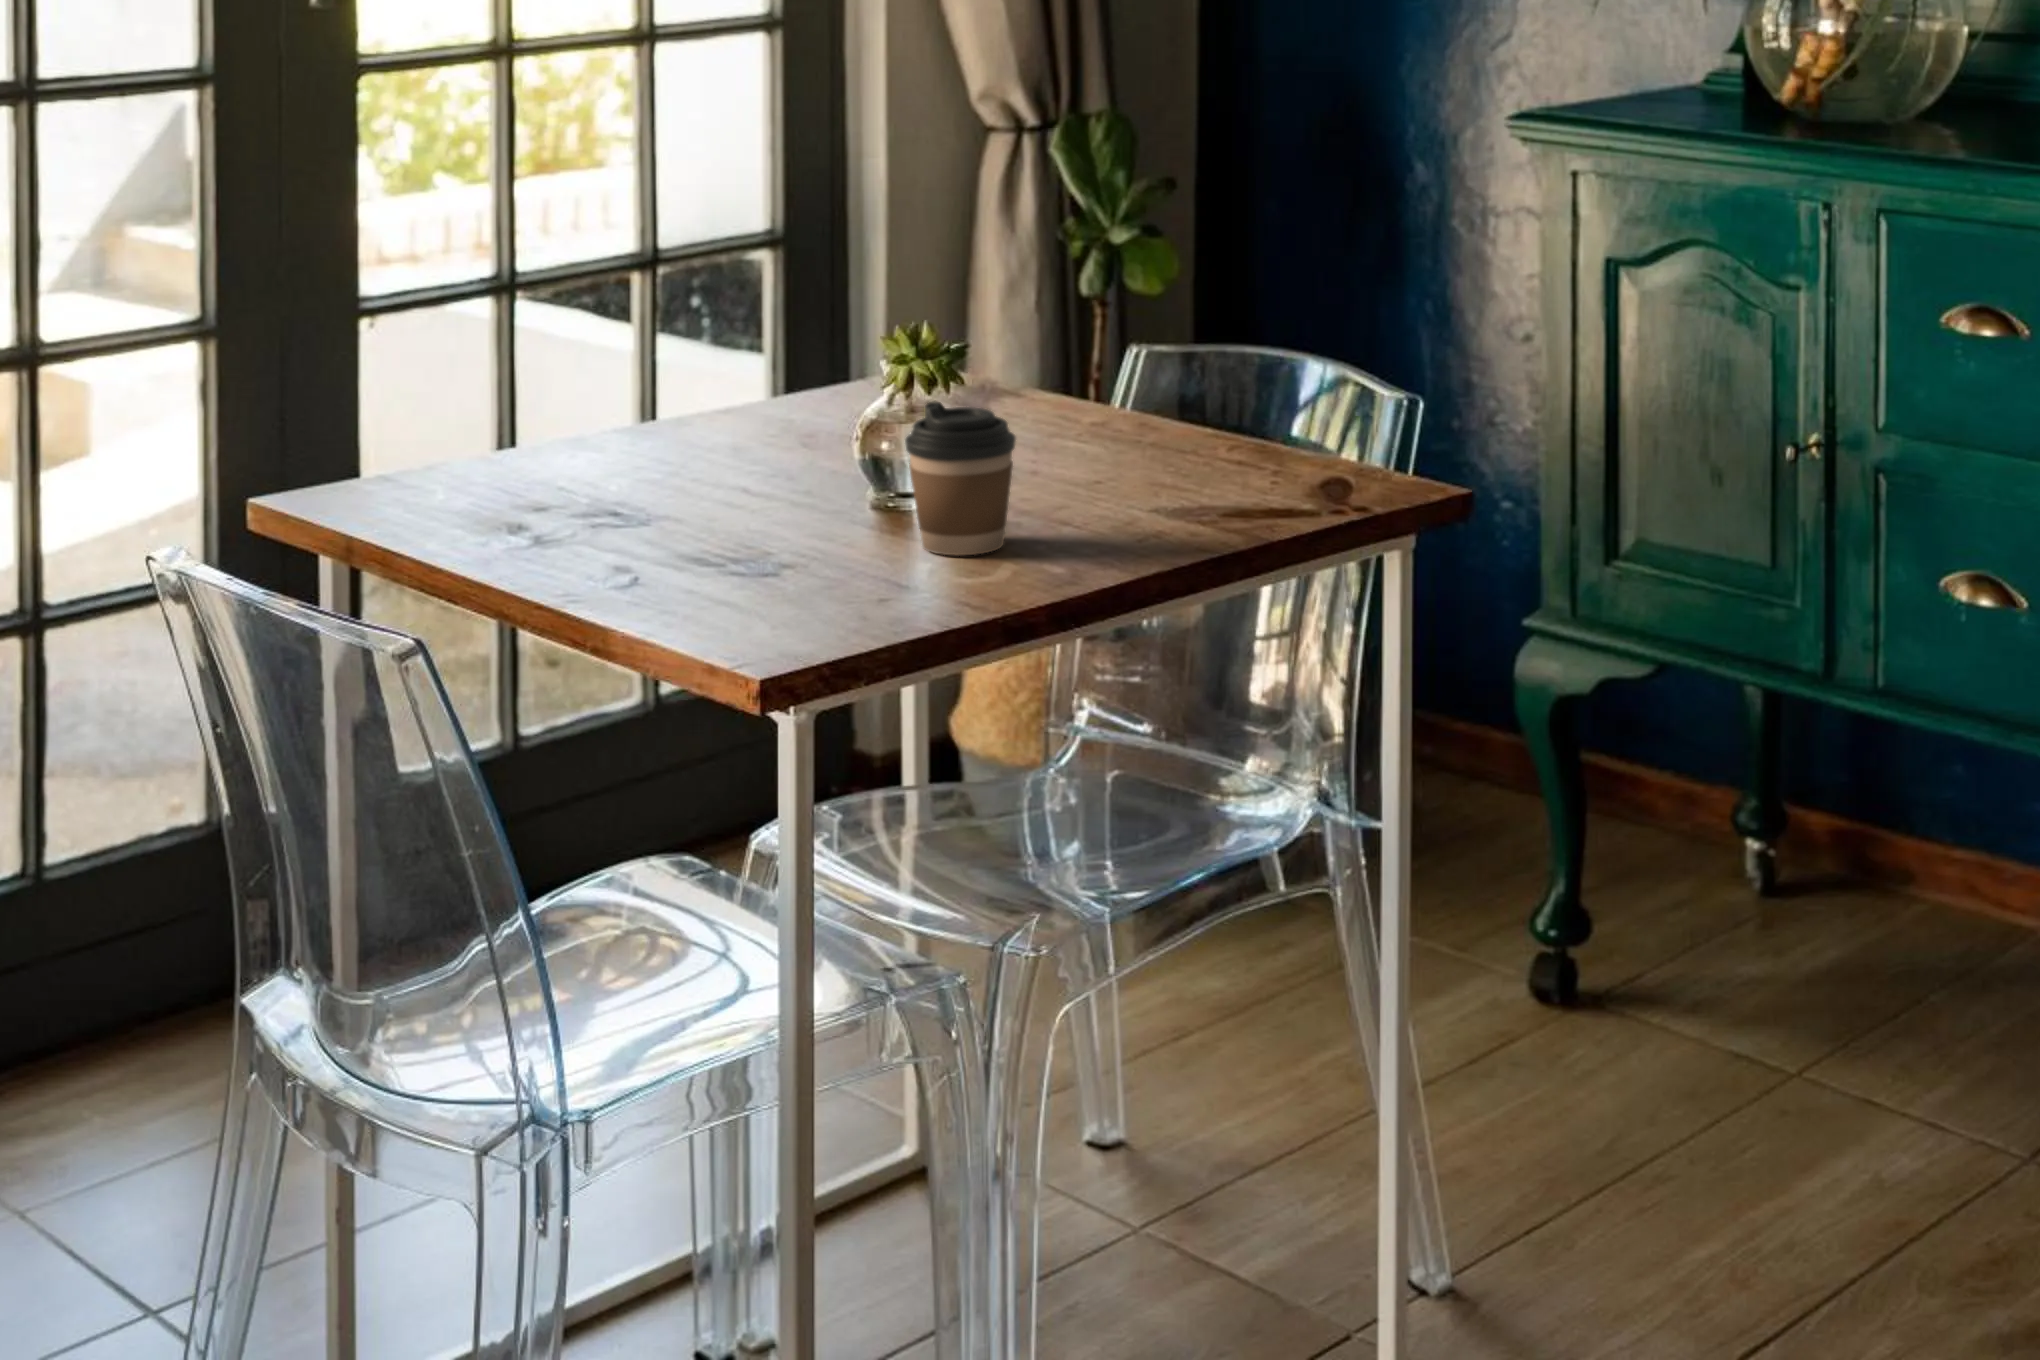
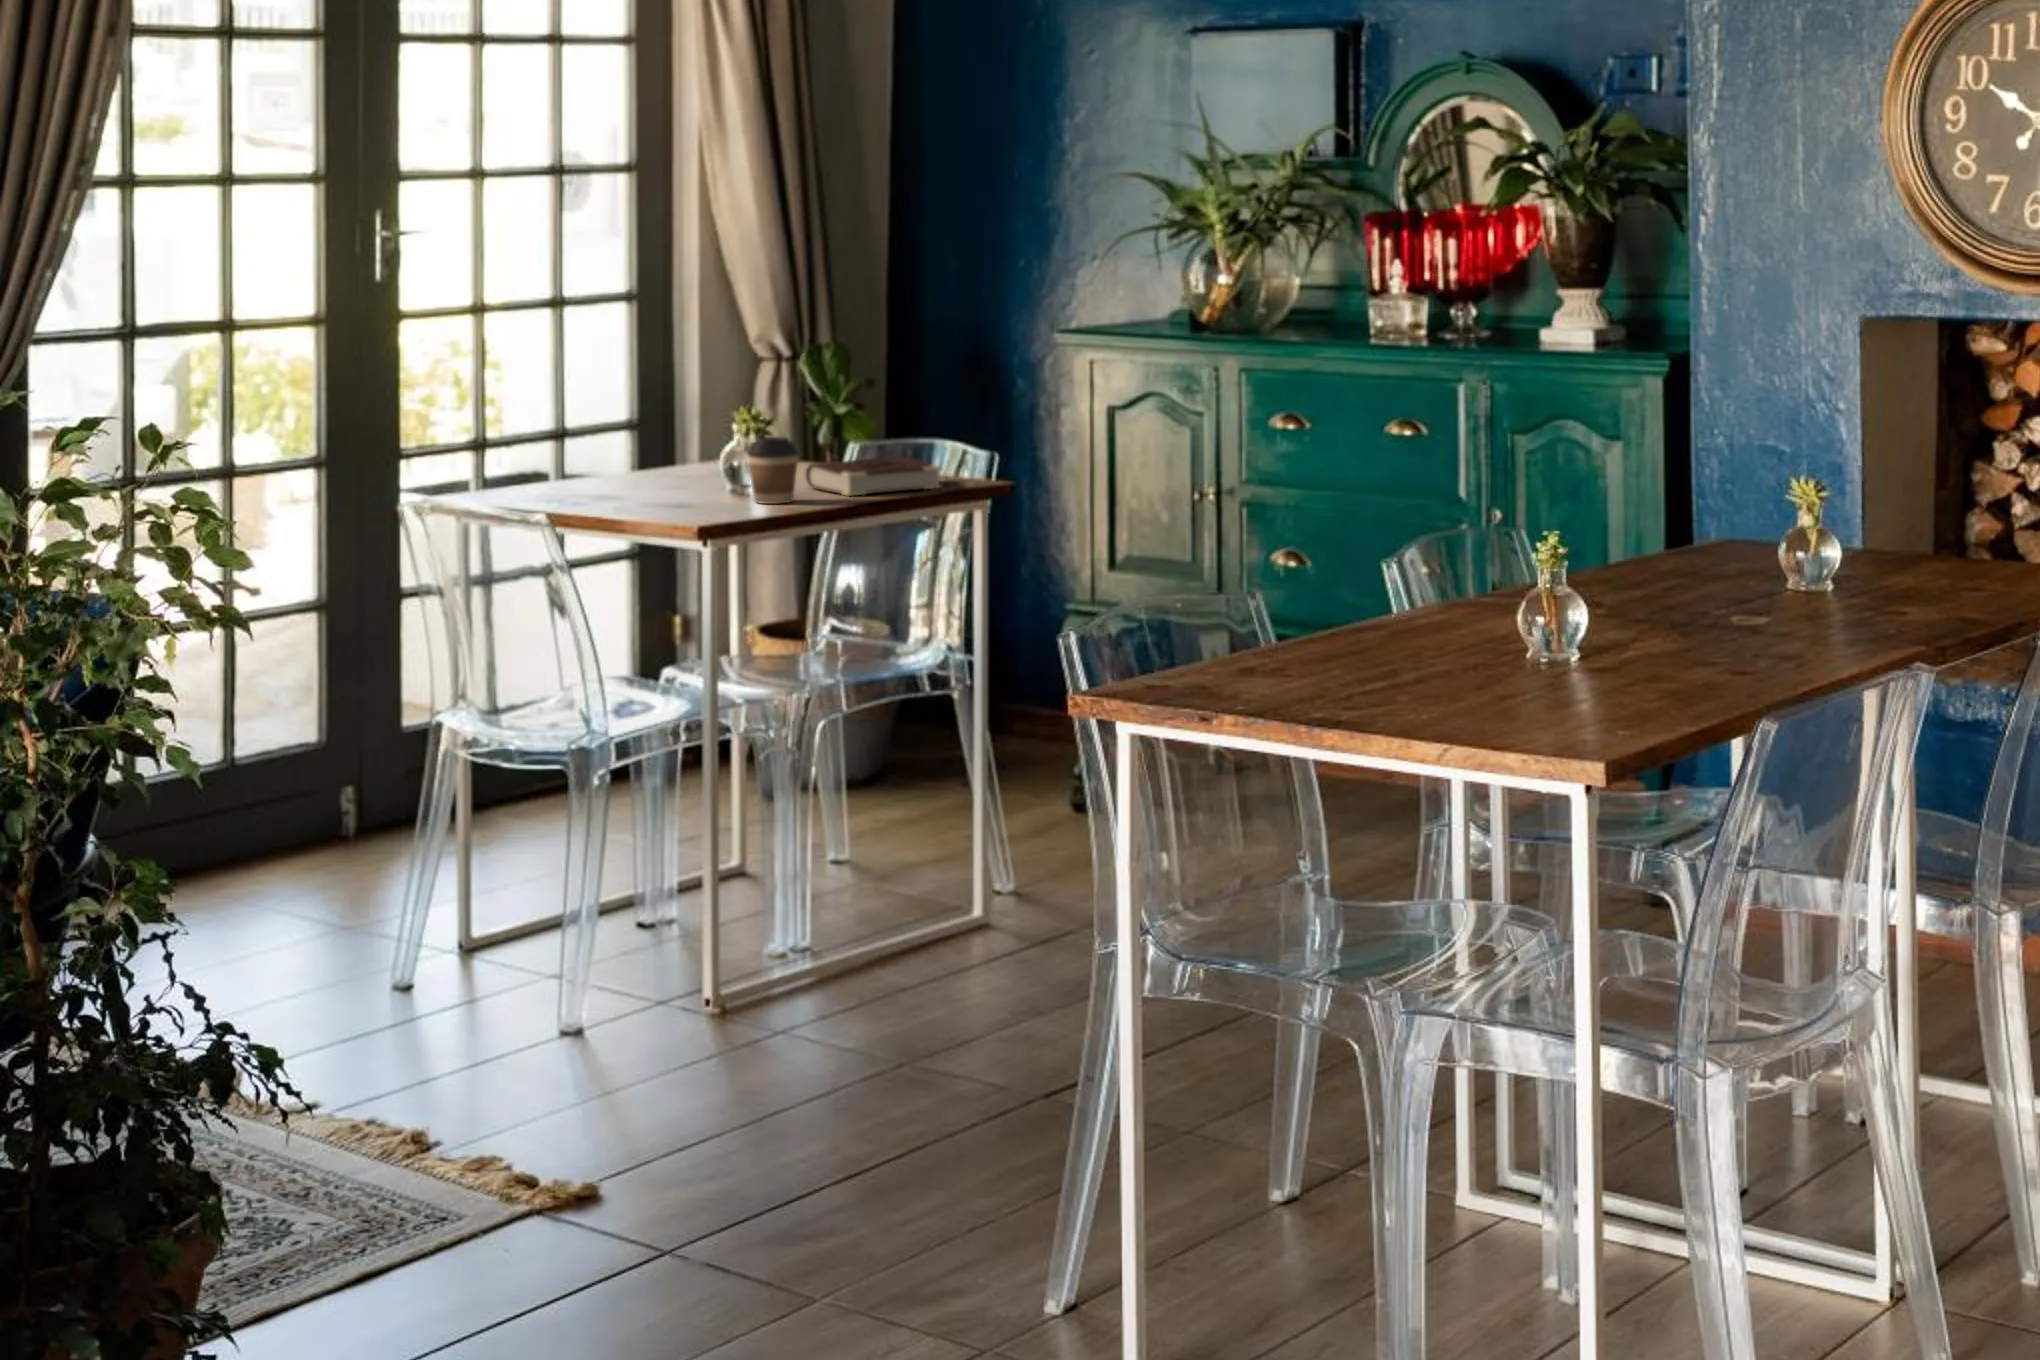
book: none [1037,418,1314,525] -> present [806,456,940,496]

